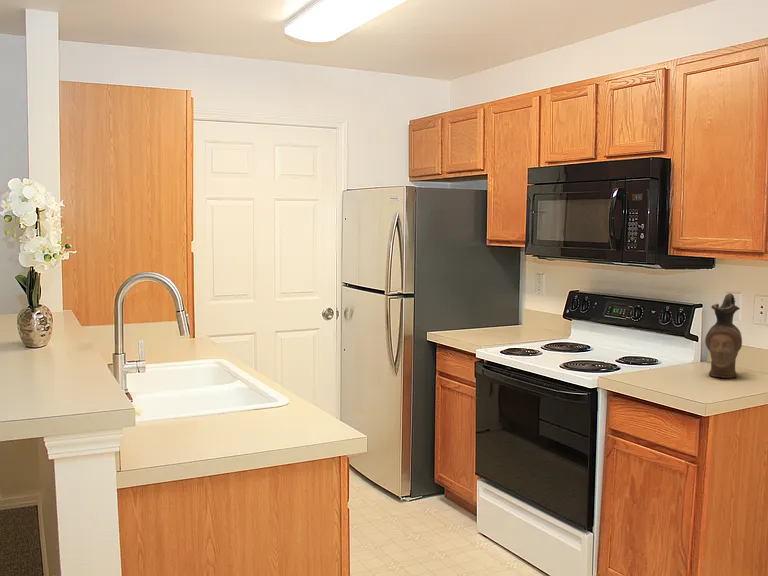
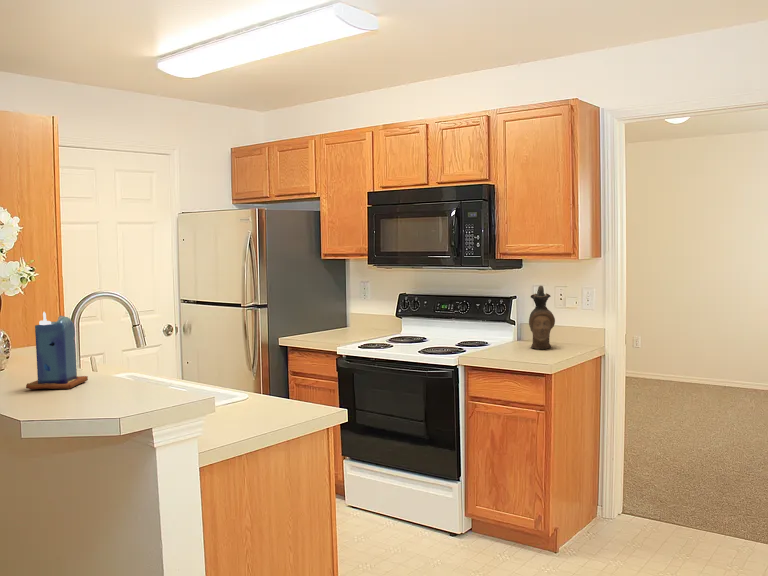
candle: none [12,302,78,383] -> present [26,312,88,389]

